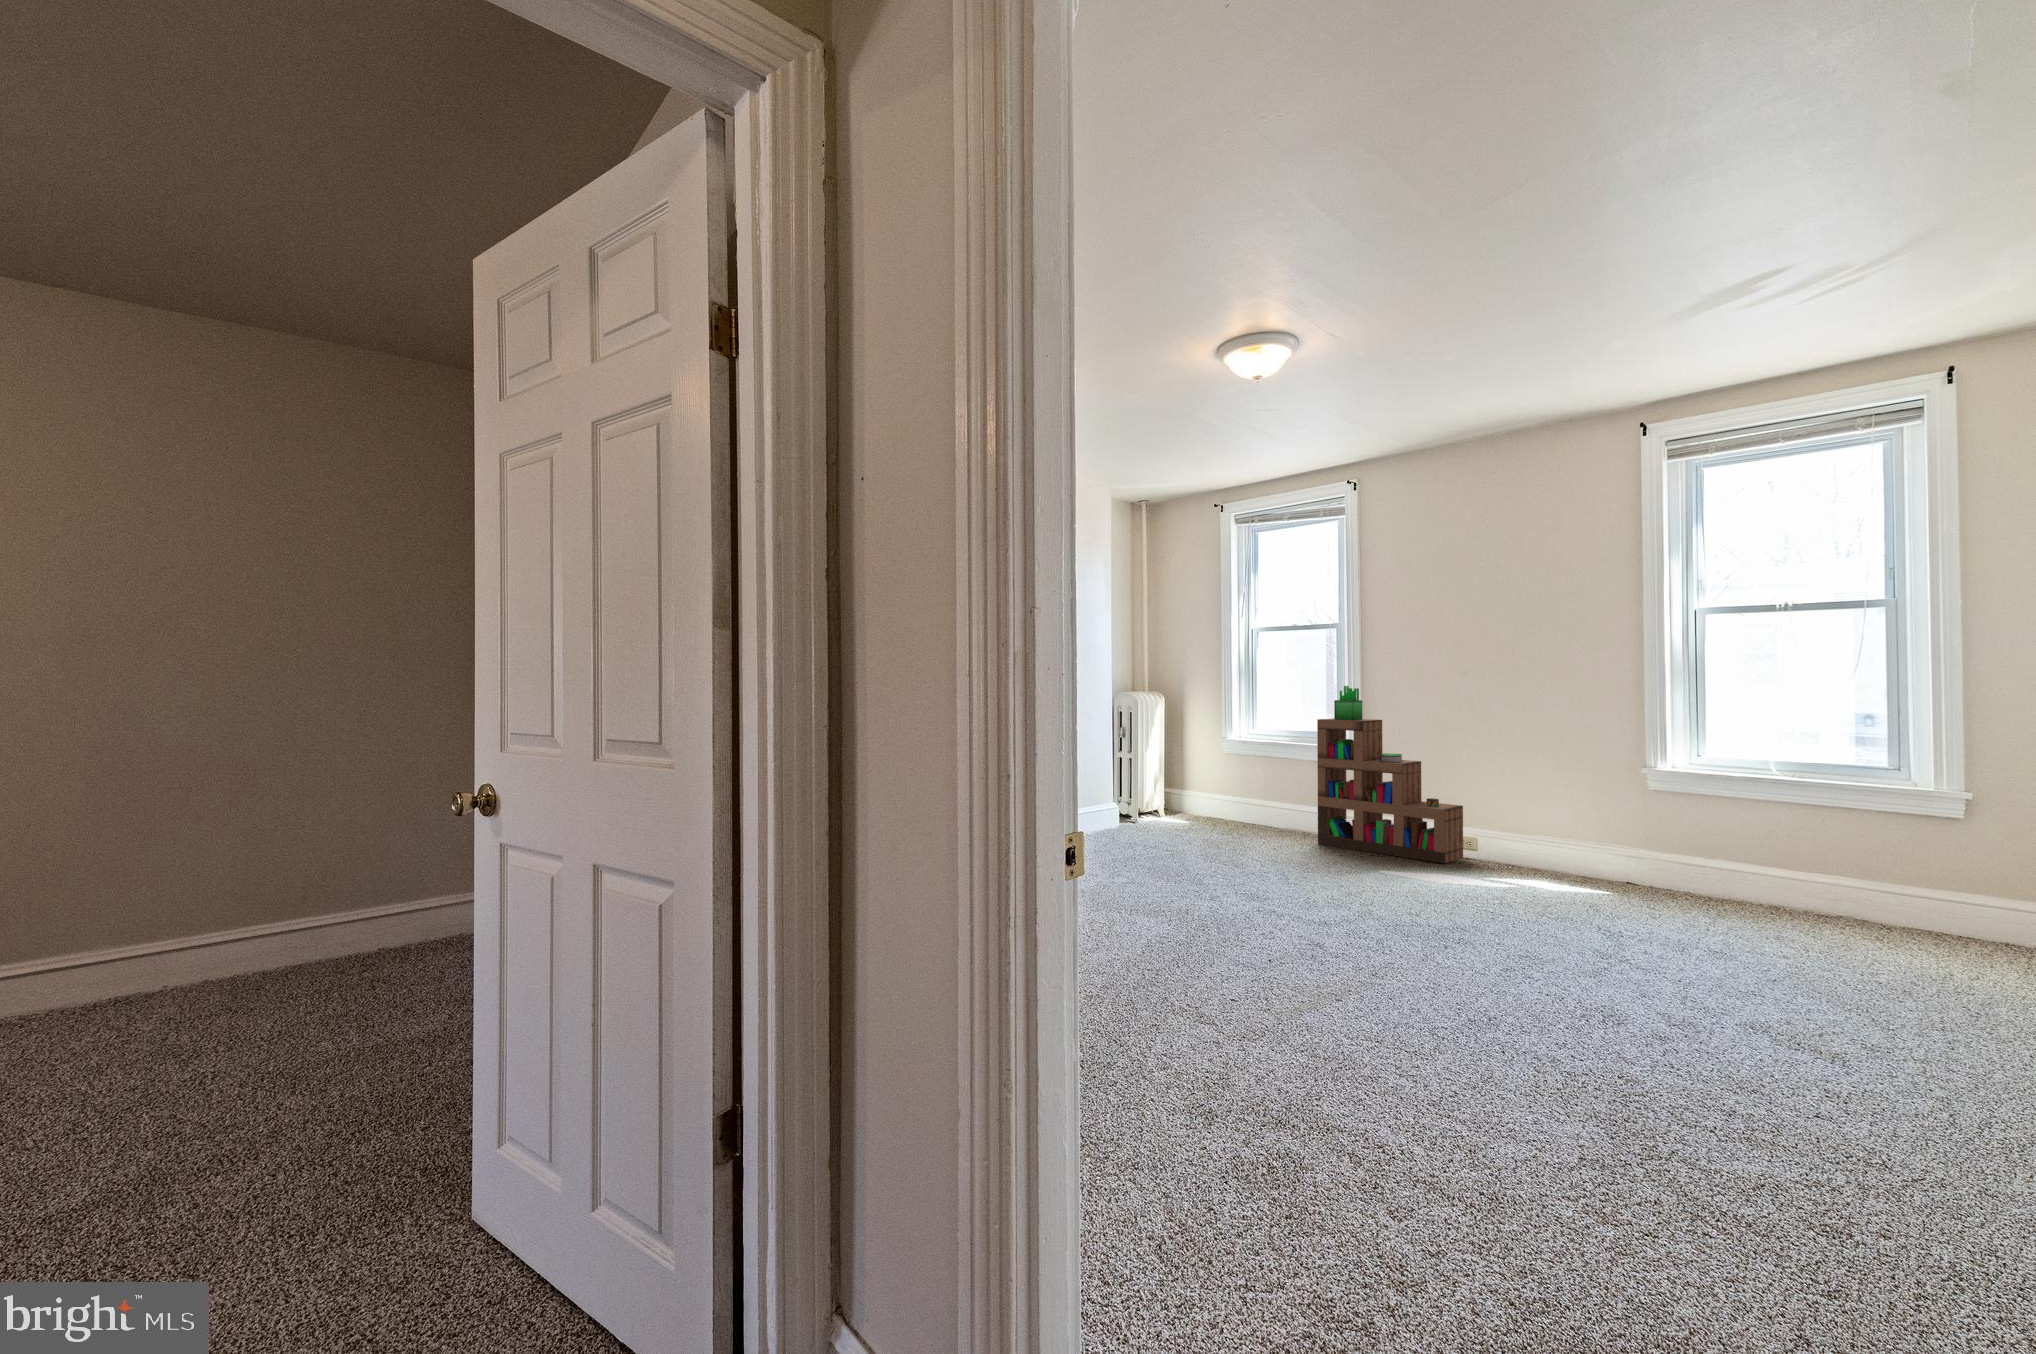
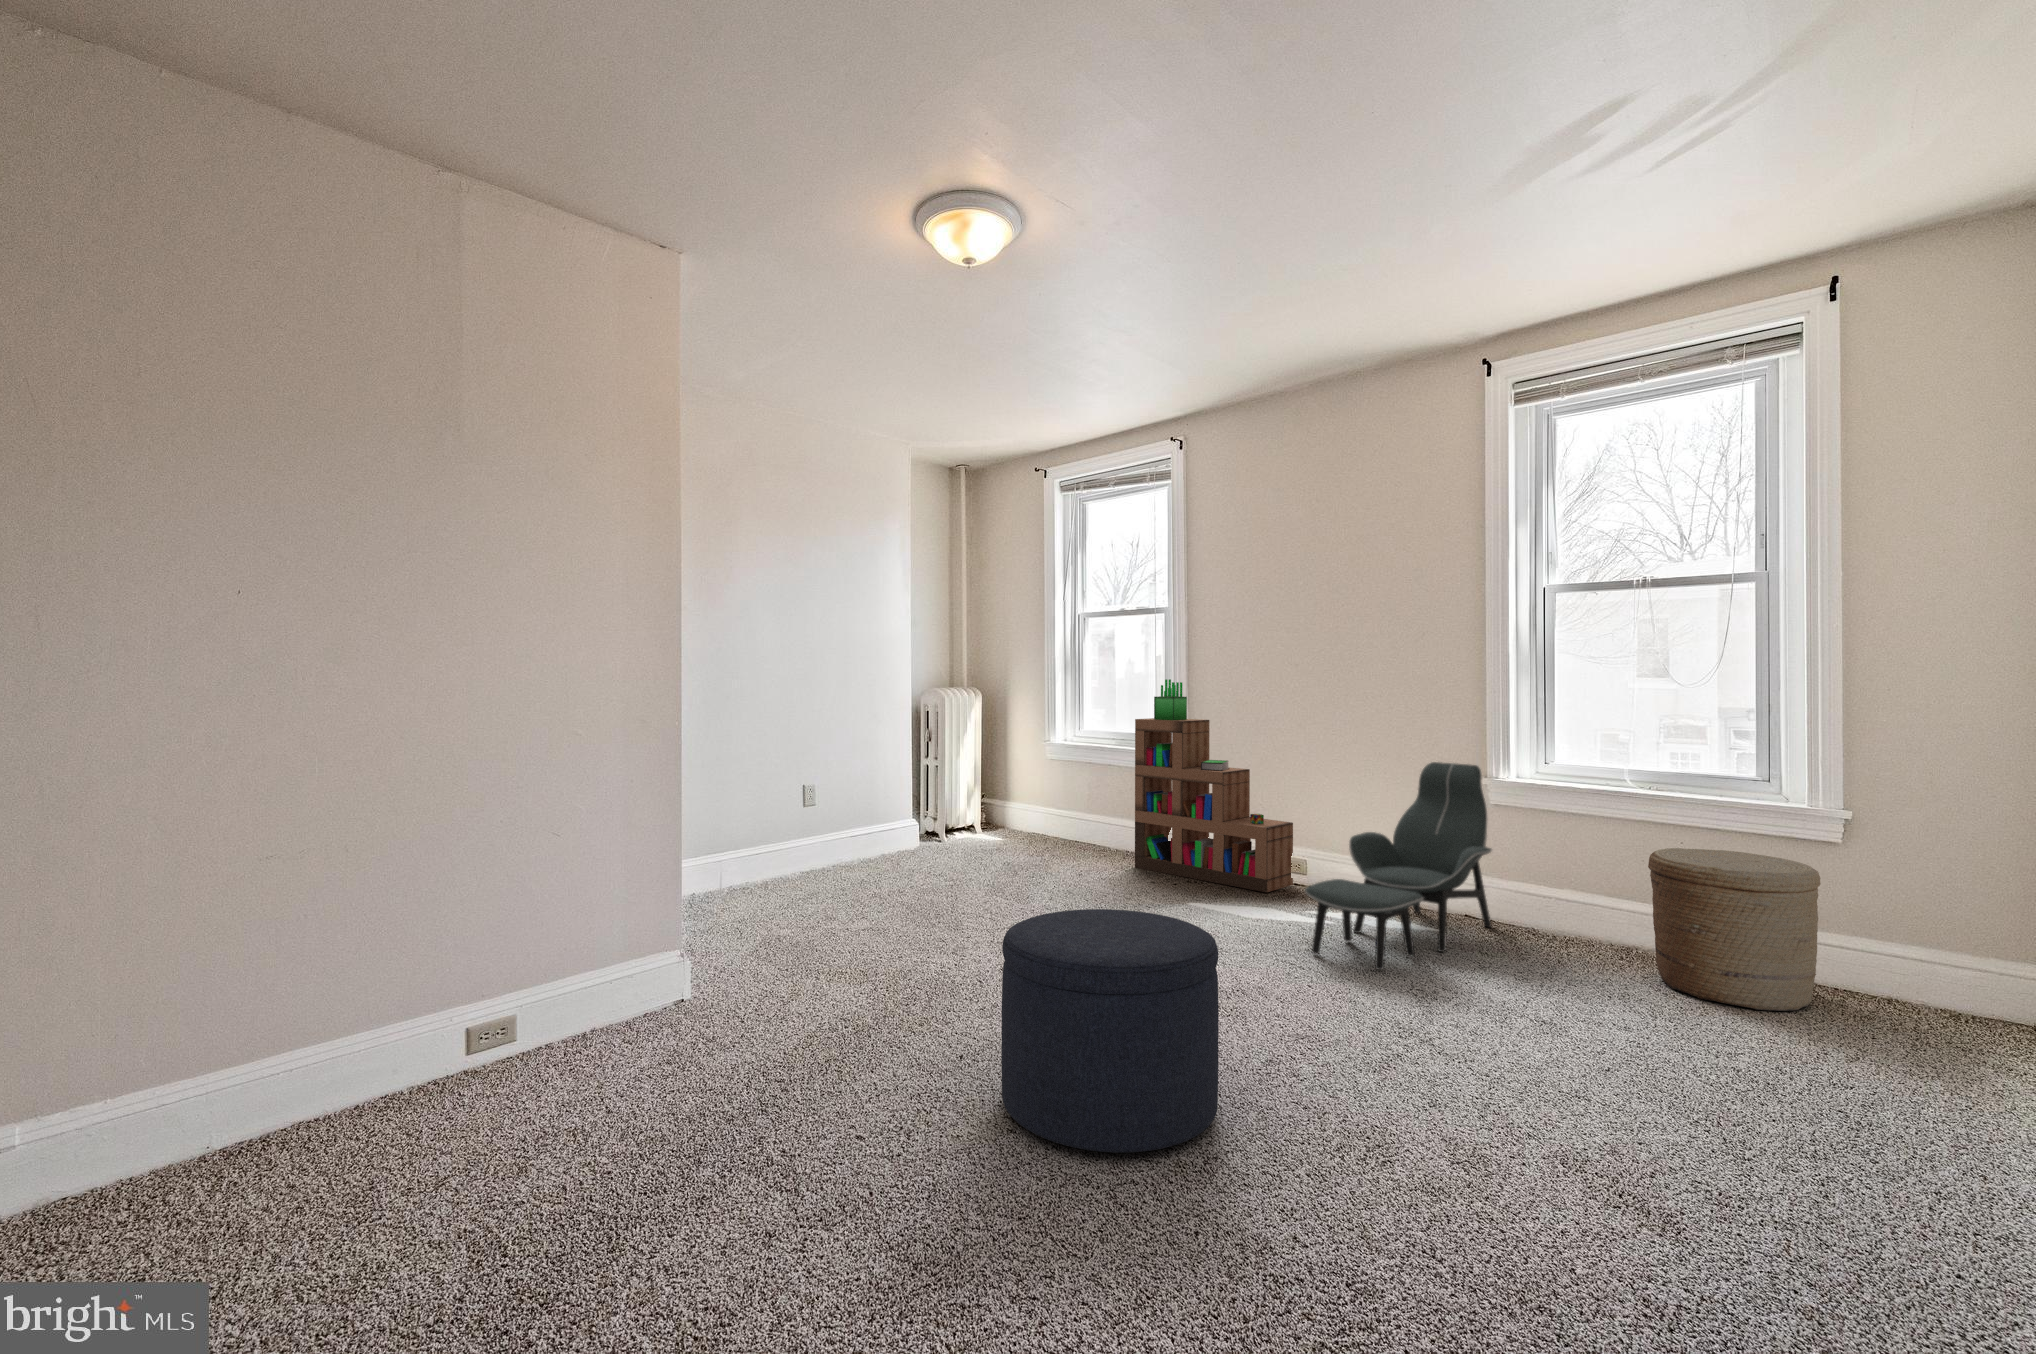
lounge chair: none [1504,754,1657,919] -> present [1305,762,1492,970]
woven basket: none [1797,823,1947,949] -> present [1648,848,1821,1011]
ottoman: none [1341,862,1511,1025] -> present [1001,909,1219,1153]

